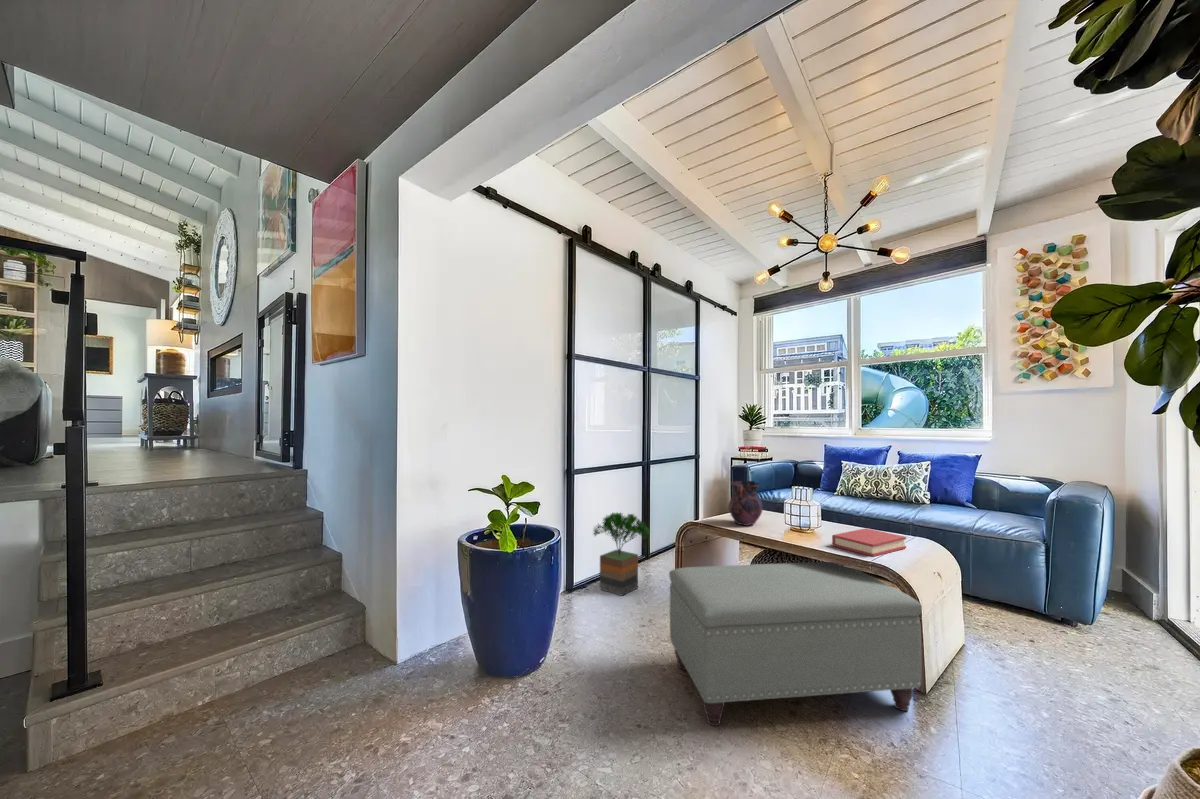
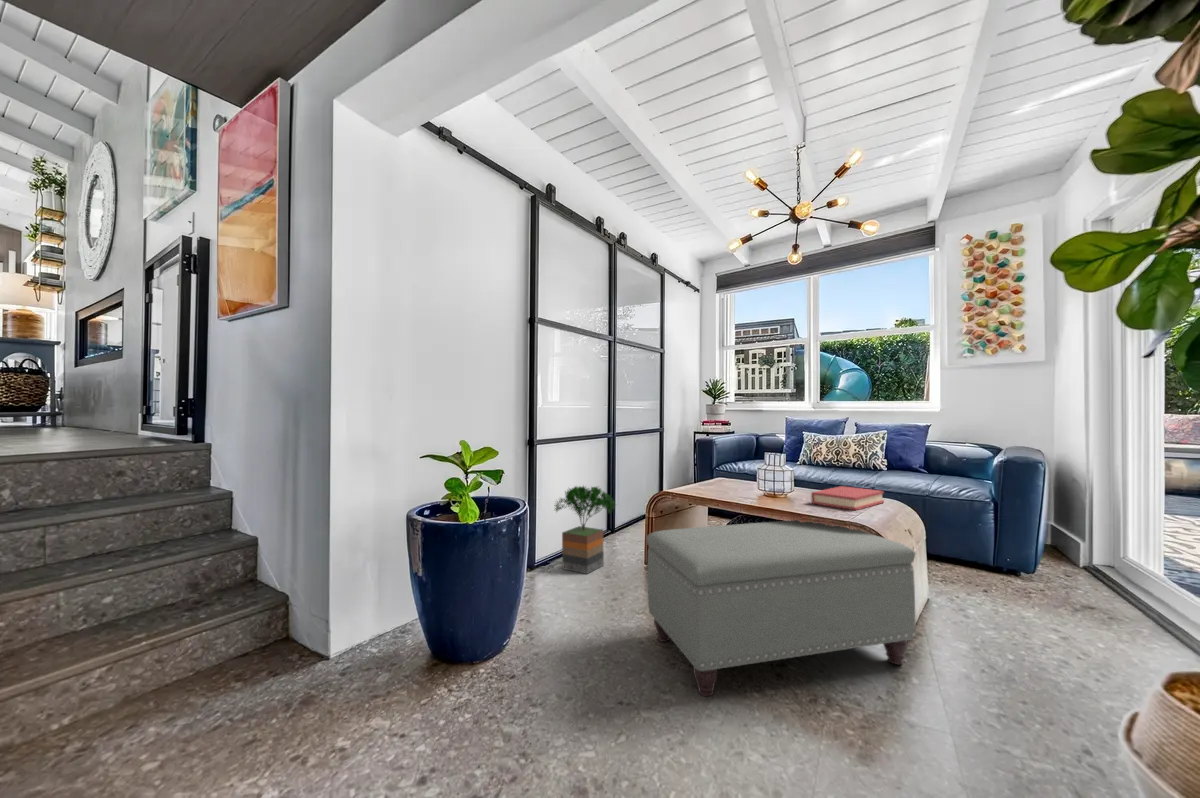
vase: present [729,481,763,526] -> none [700,445,735,491]

